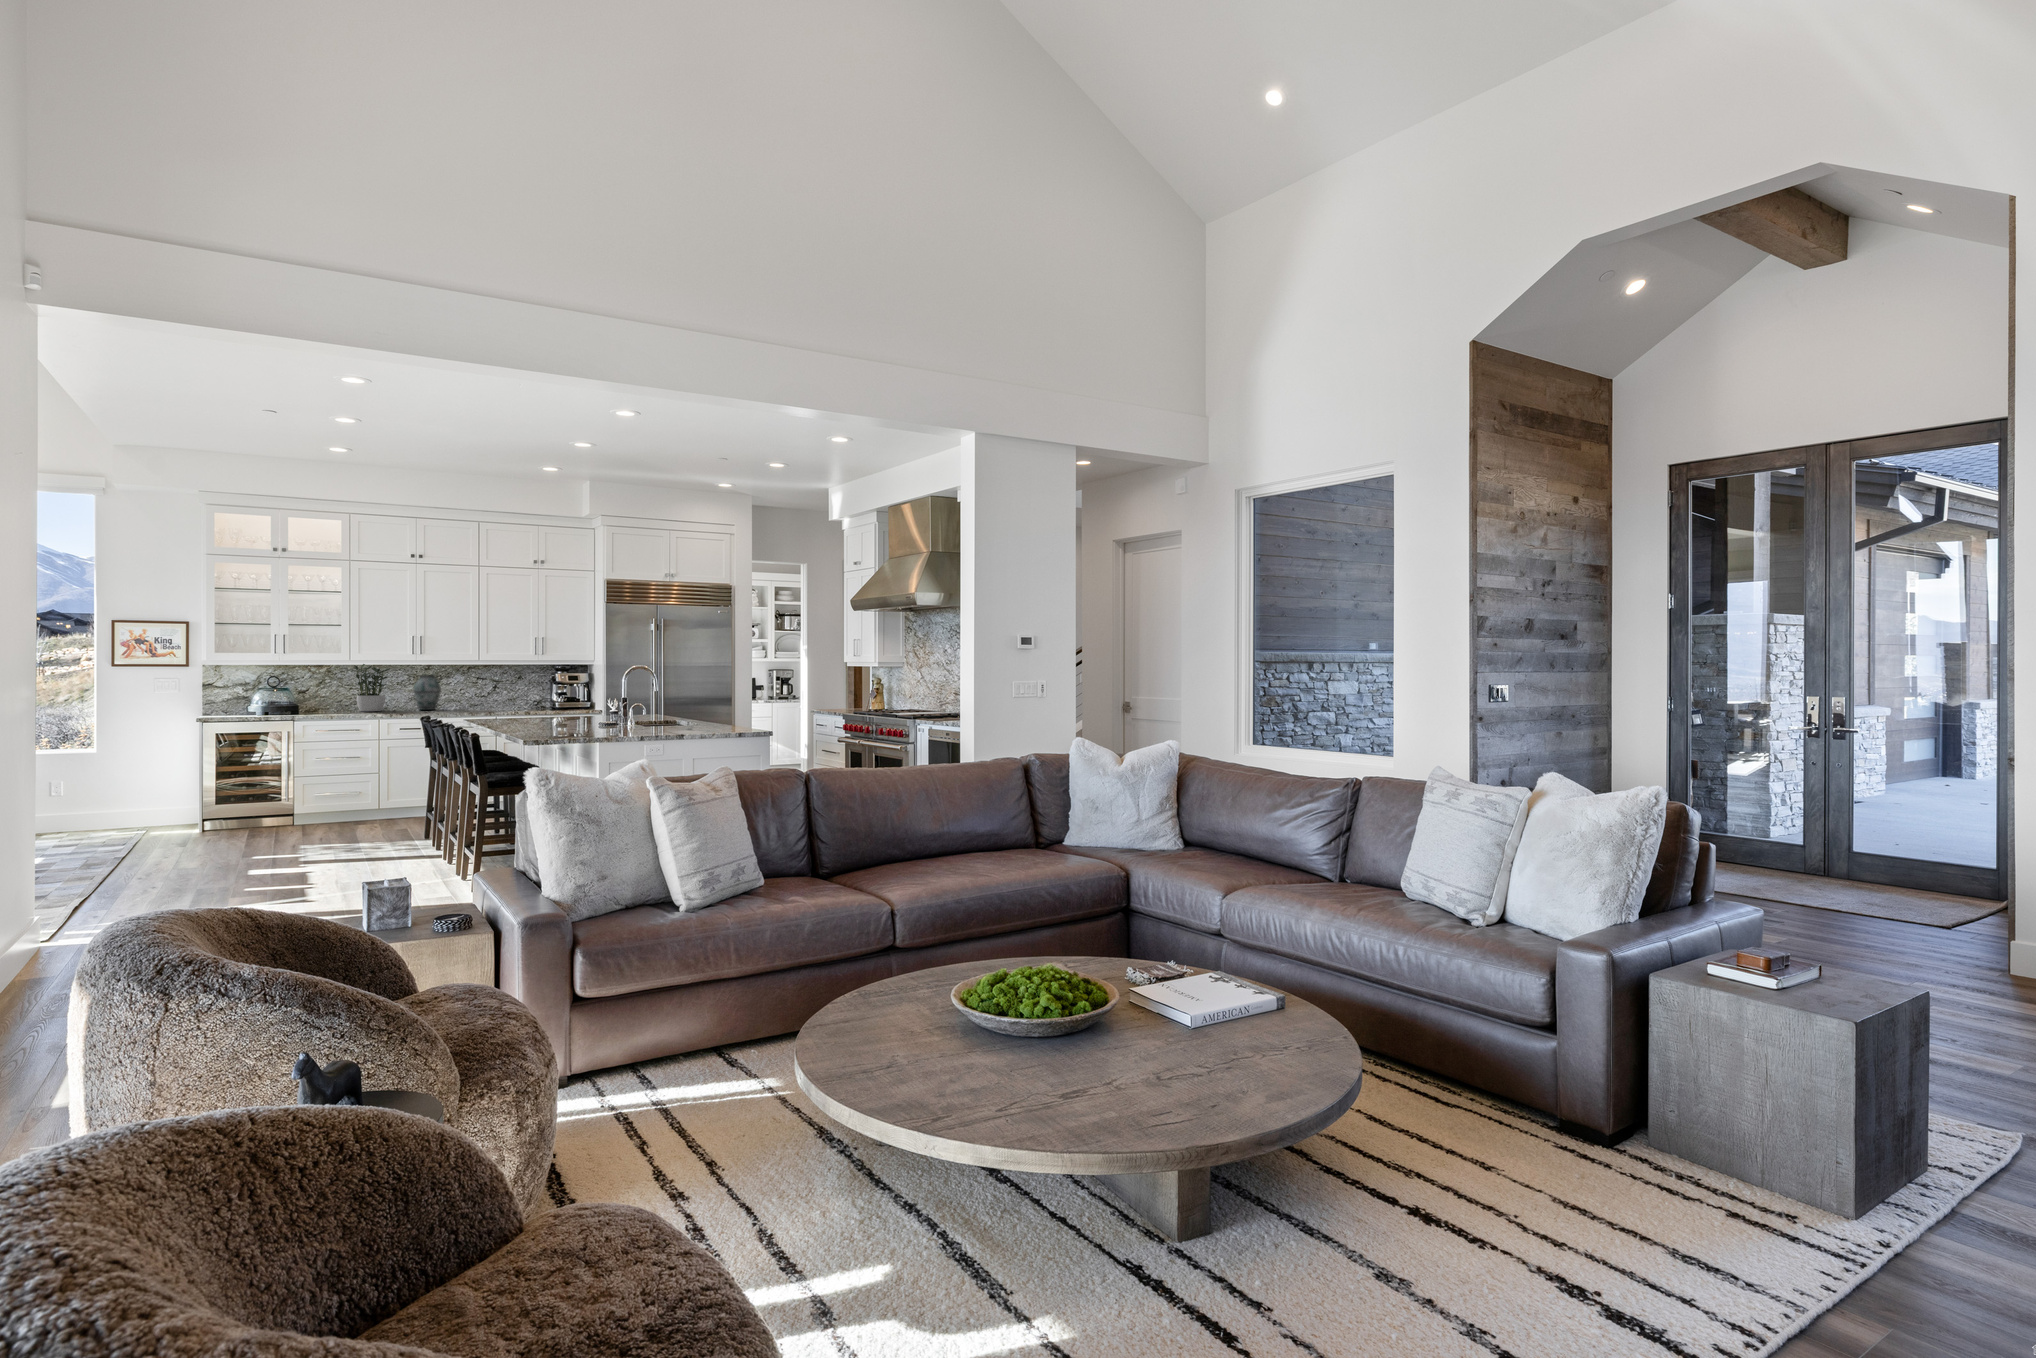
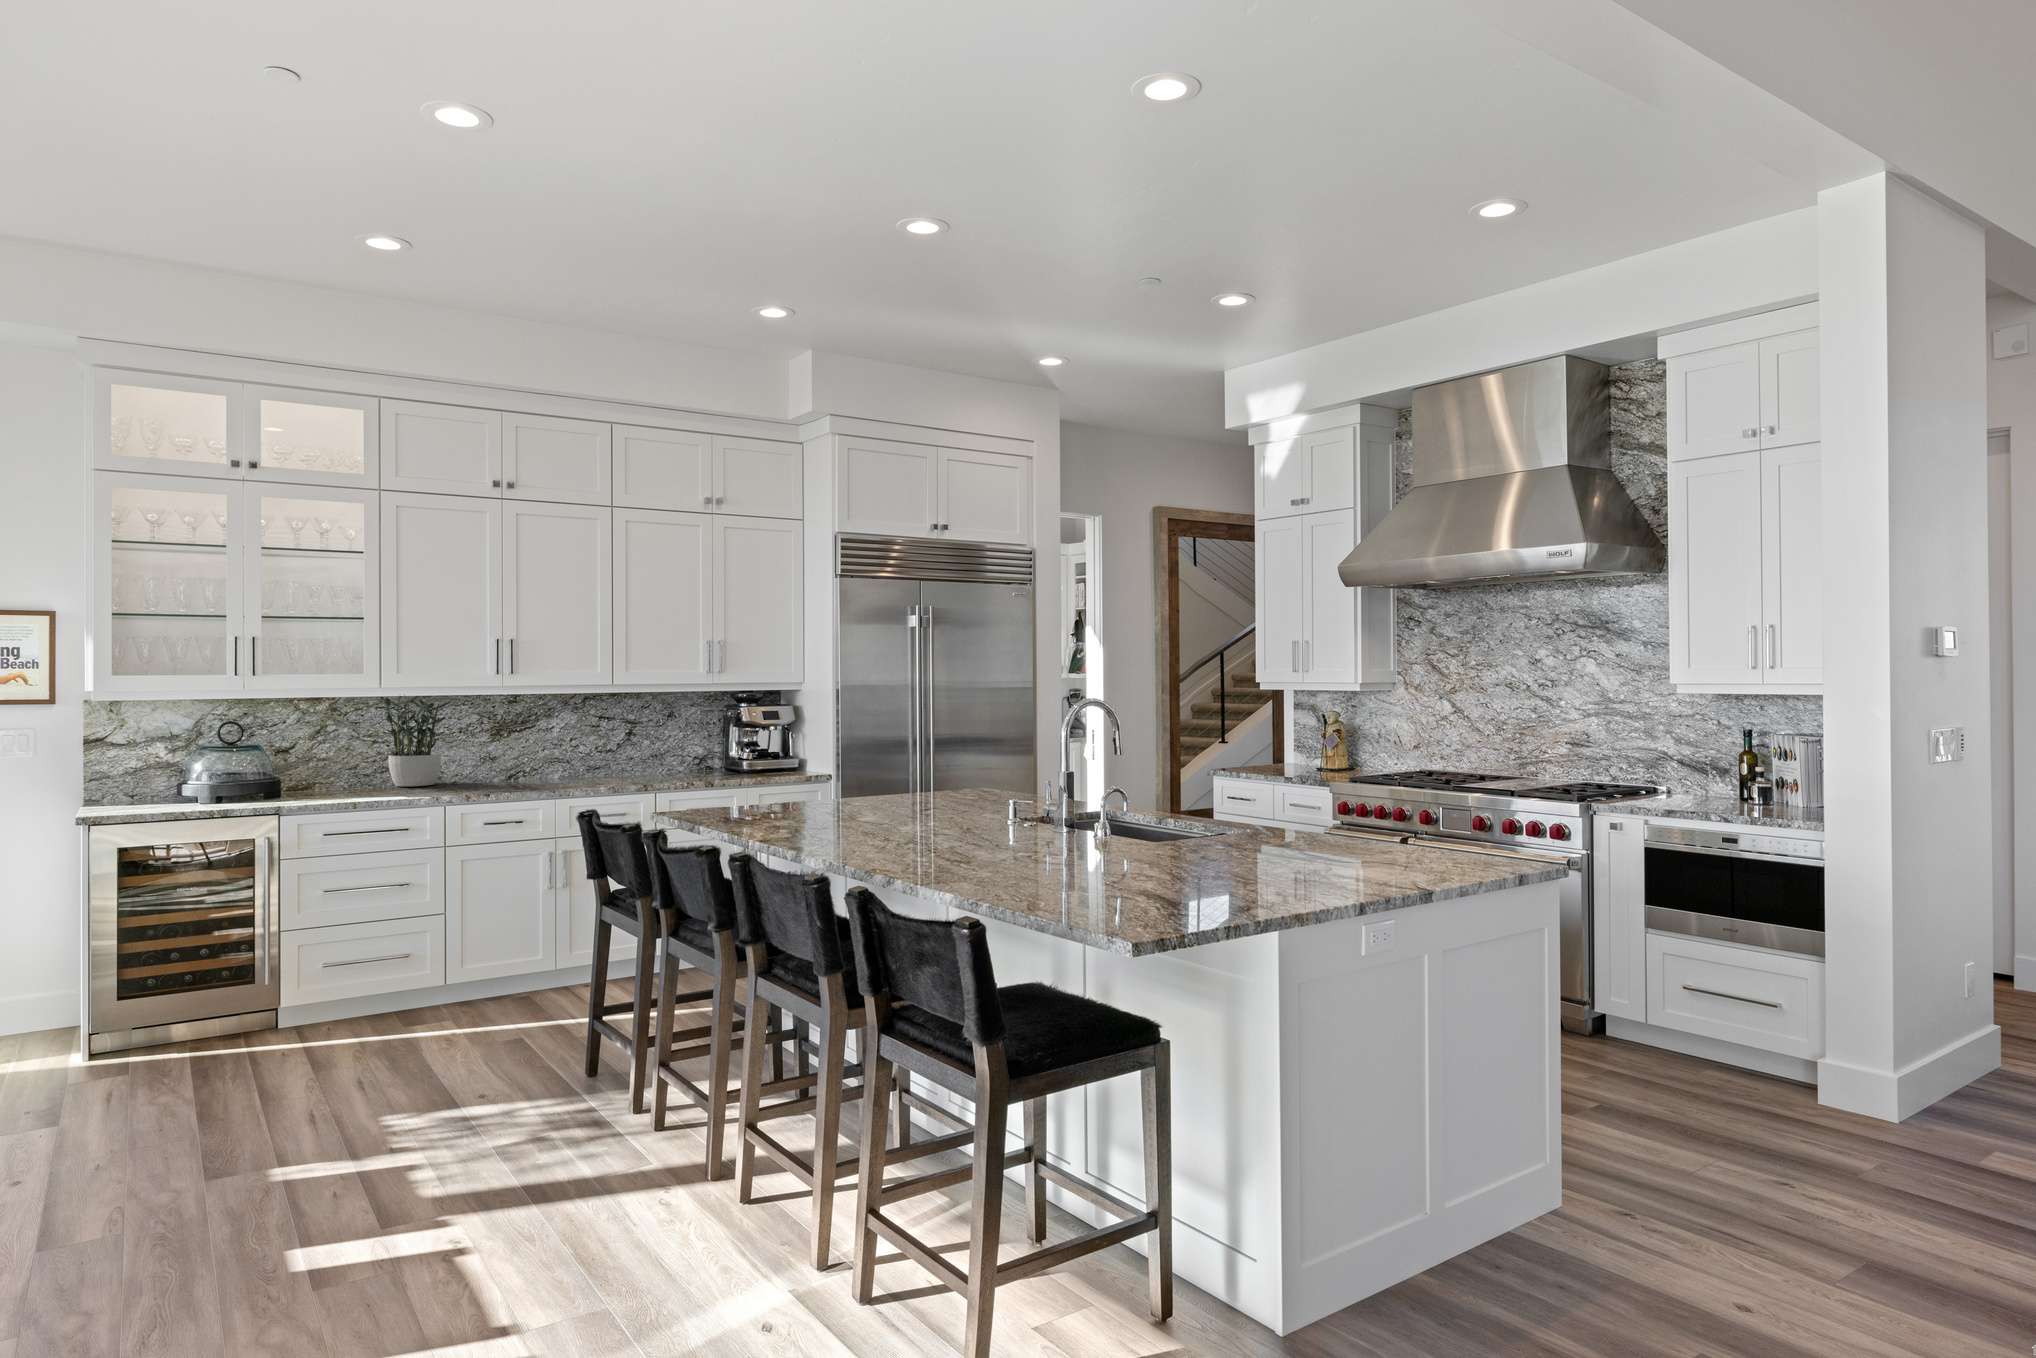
vase: present [413,675,441,710] -> none [491,712,542,780]

